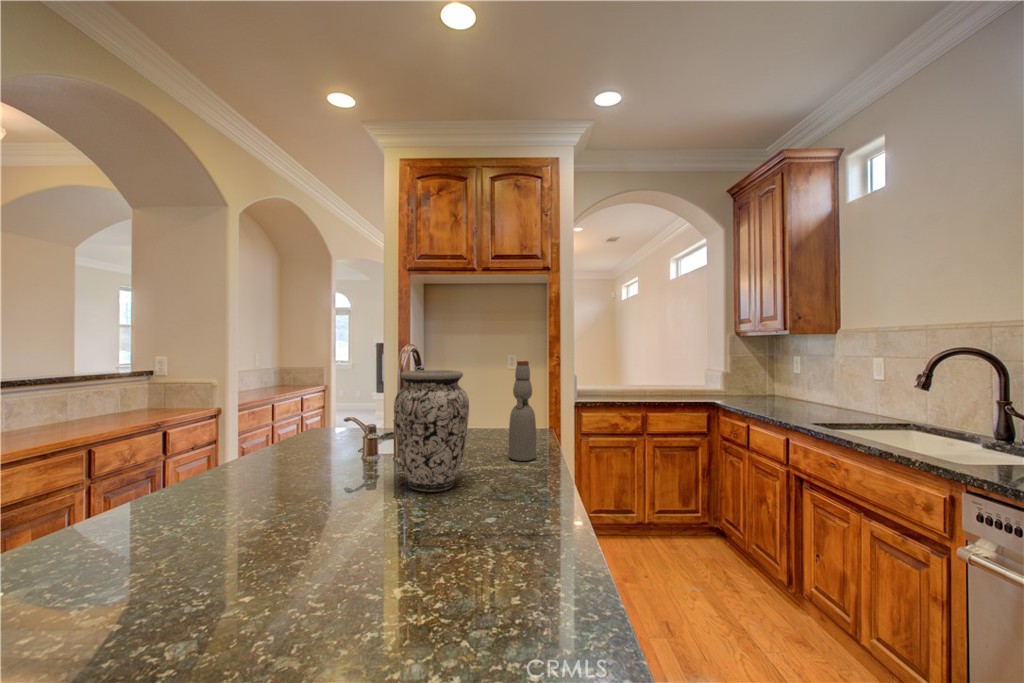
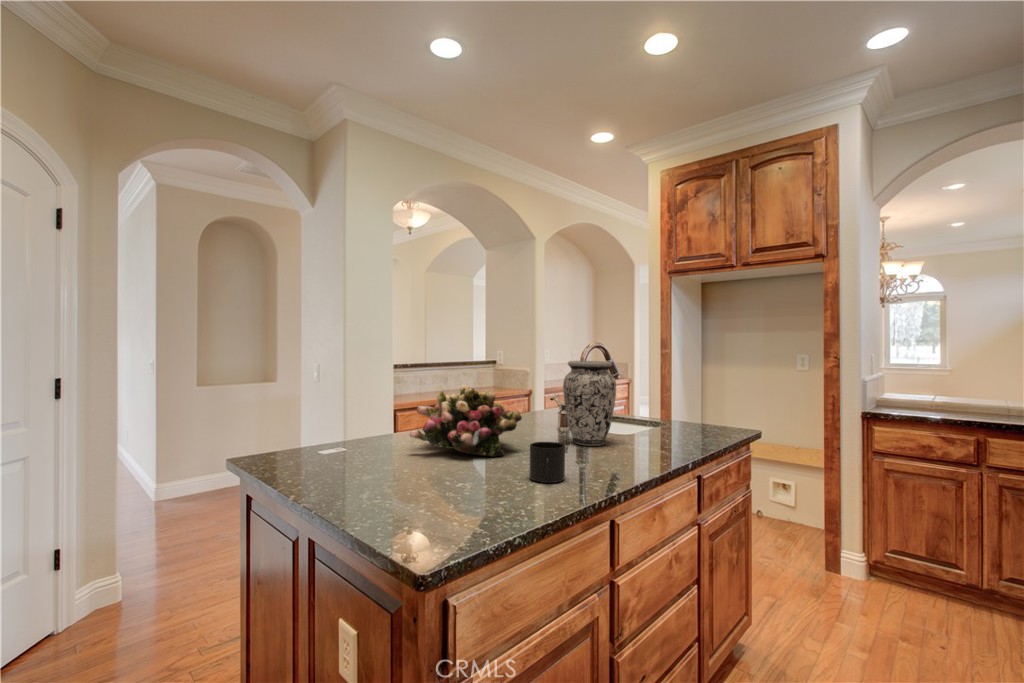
bottle: present [509,361,536,461] -> none [674,357,699,443]
flower arrangement: none [123,427,366,577] -> present [410,385,522,457]
mug: none [465,516,528,604] -> present [530,442,565,483]

